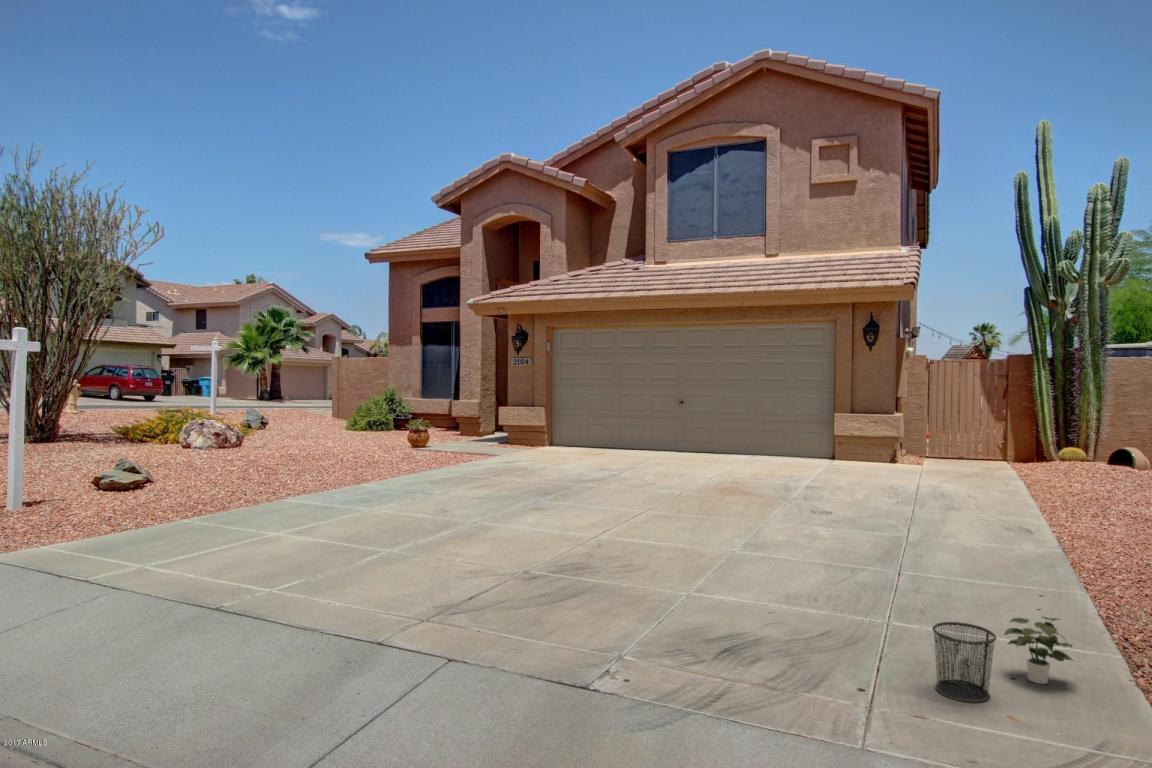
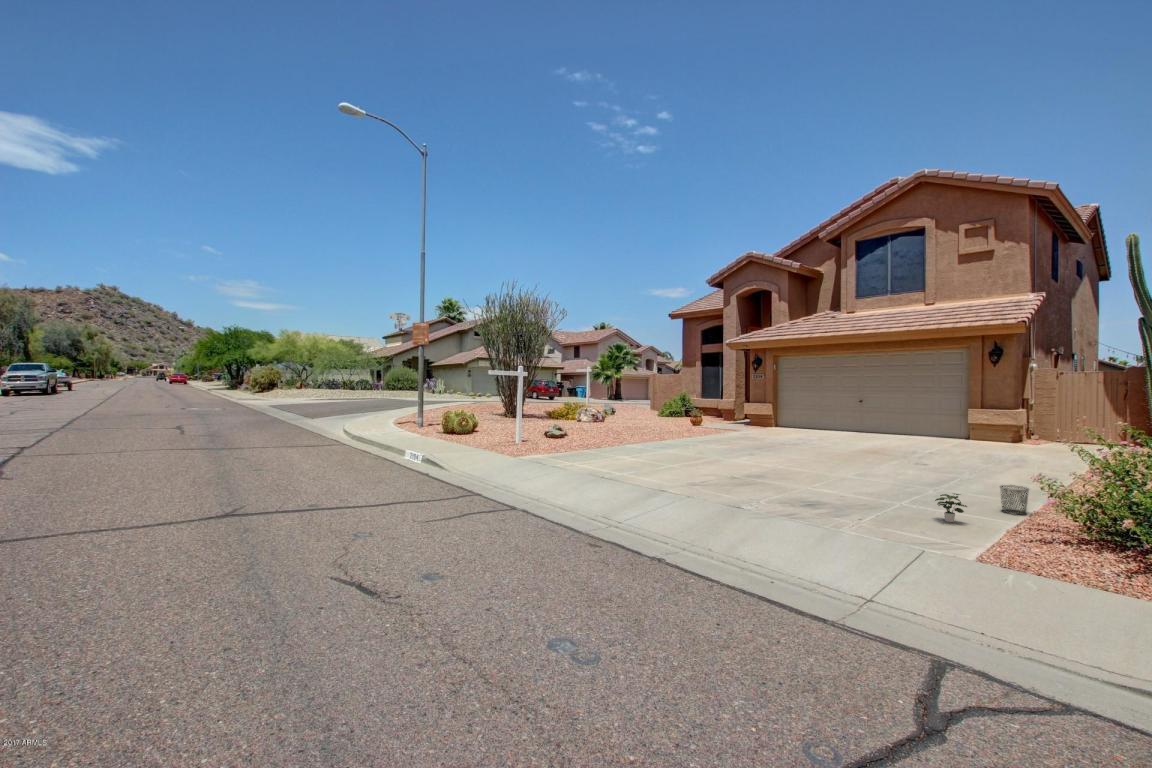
waste bin: present [932,622,996,702] -> present [1000,485,1029,515]

